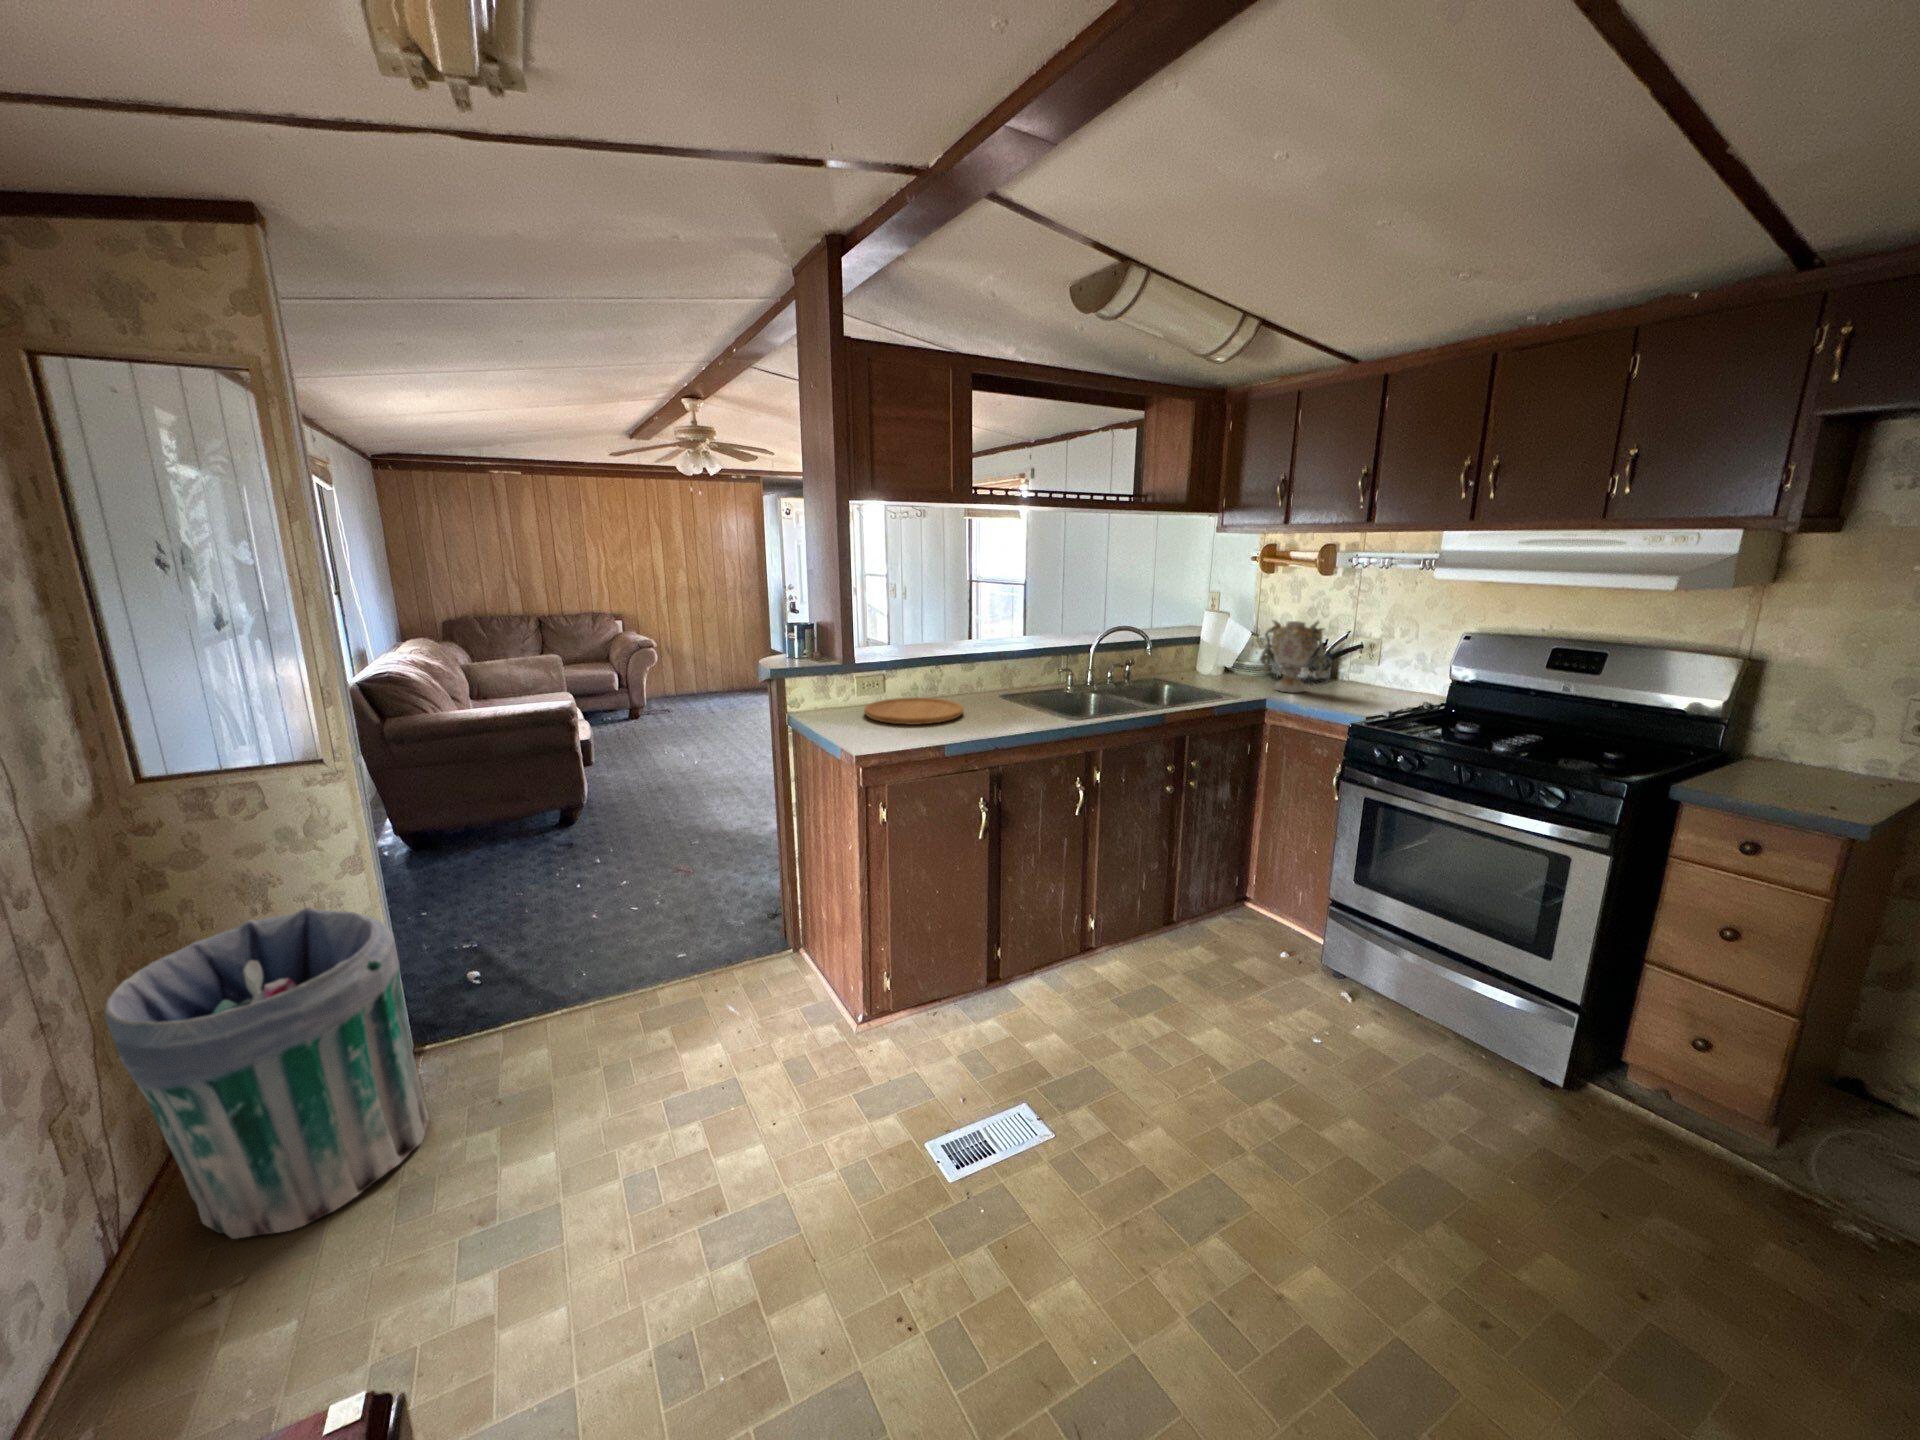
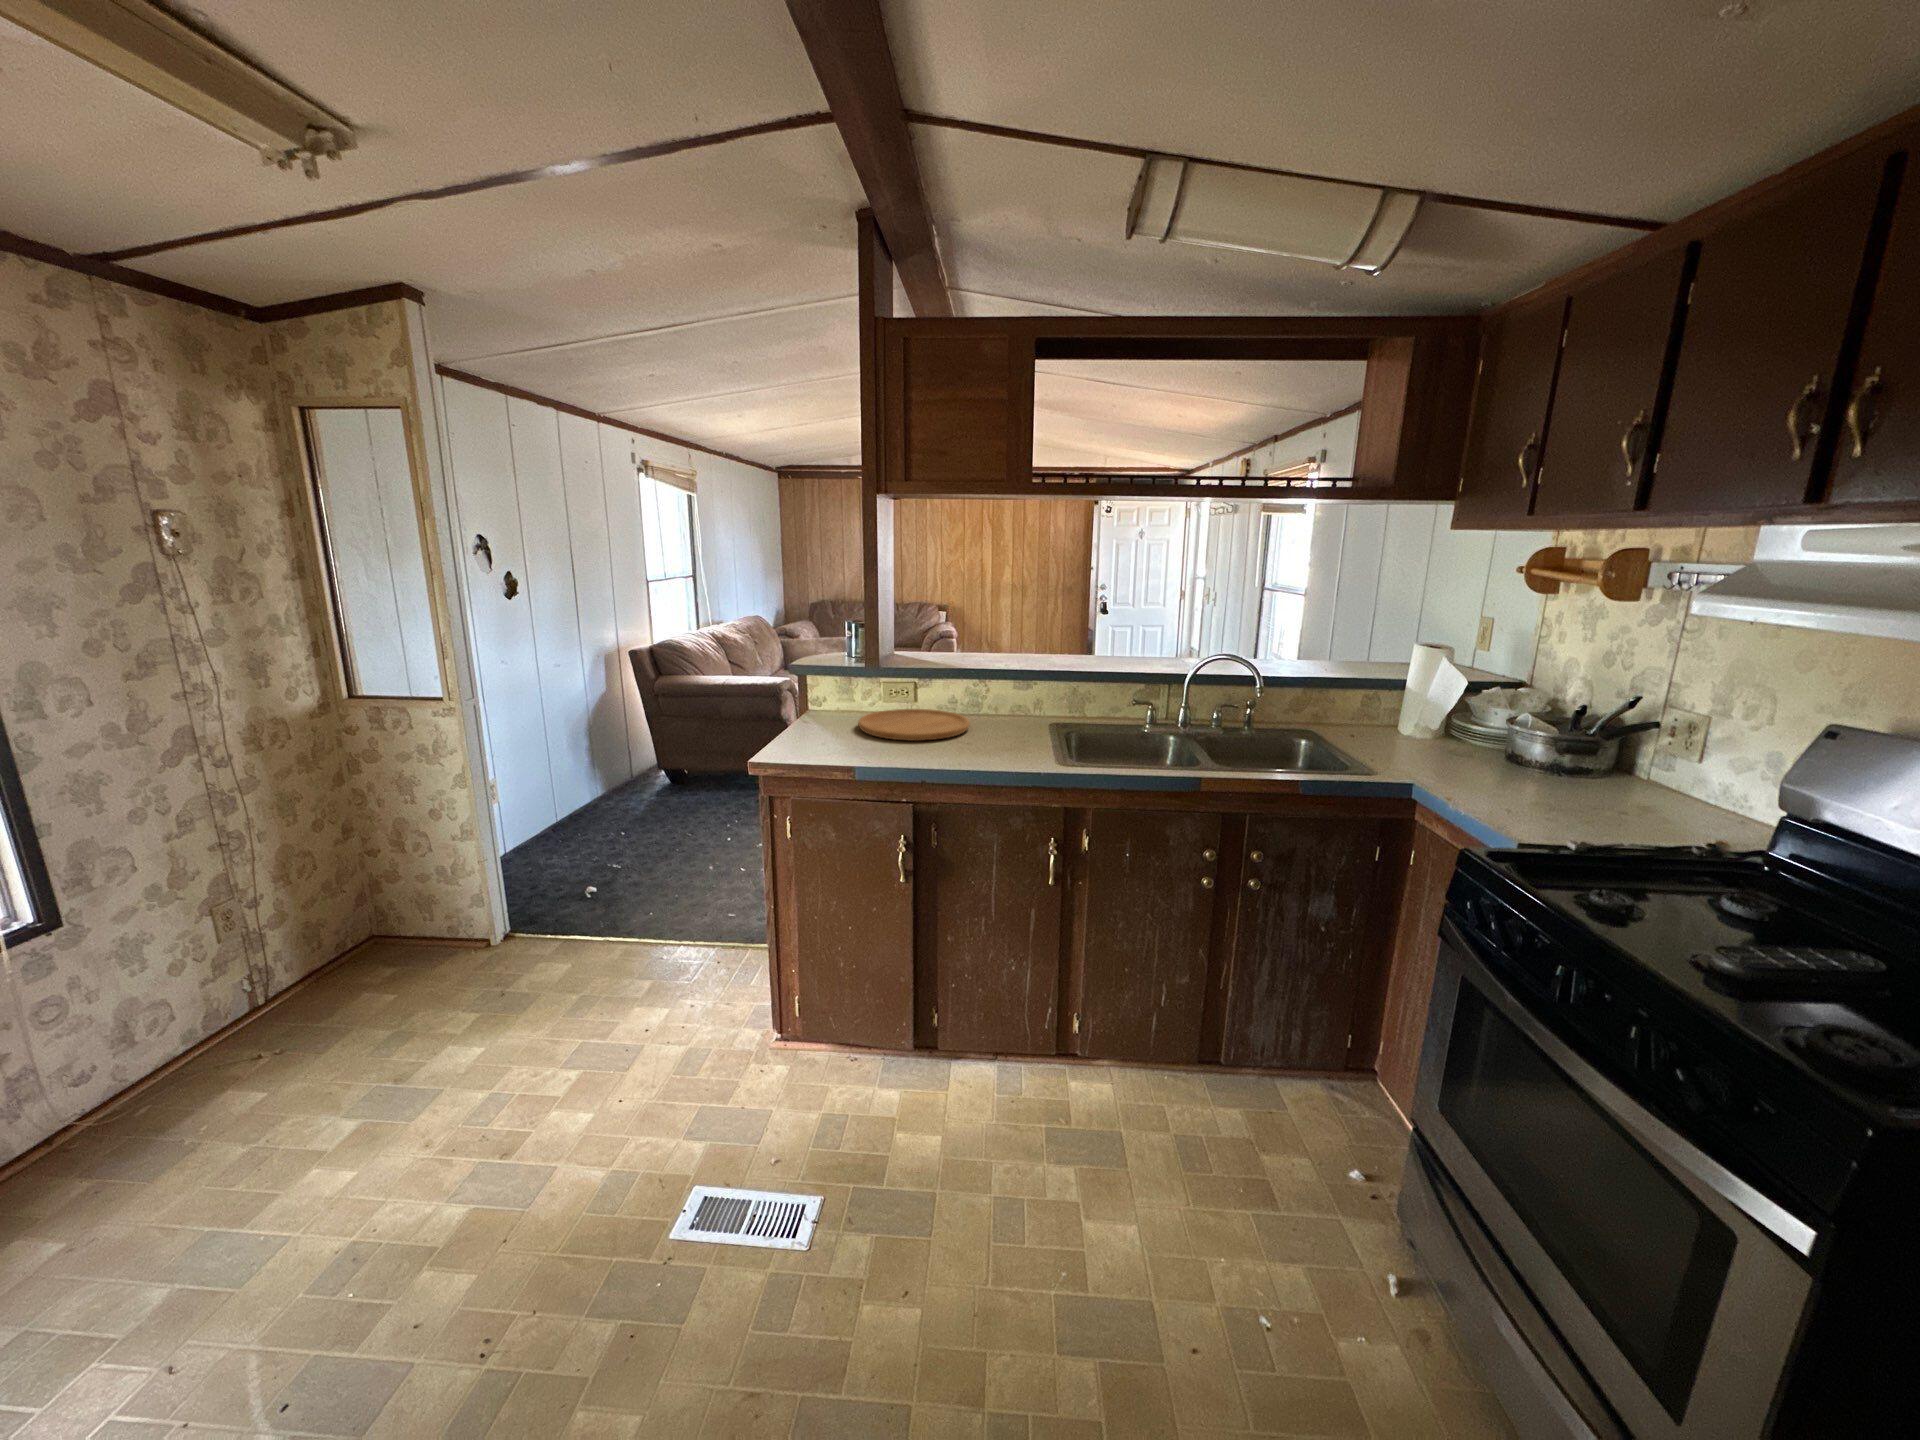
vase: present [1260,620,1328,693] -> none [1459,665,1567,787]
trash can: present [105,908,429,1239] -> none [258,802,471,1029]

